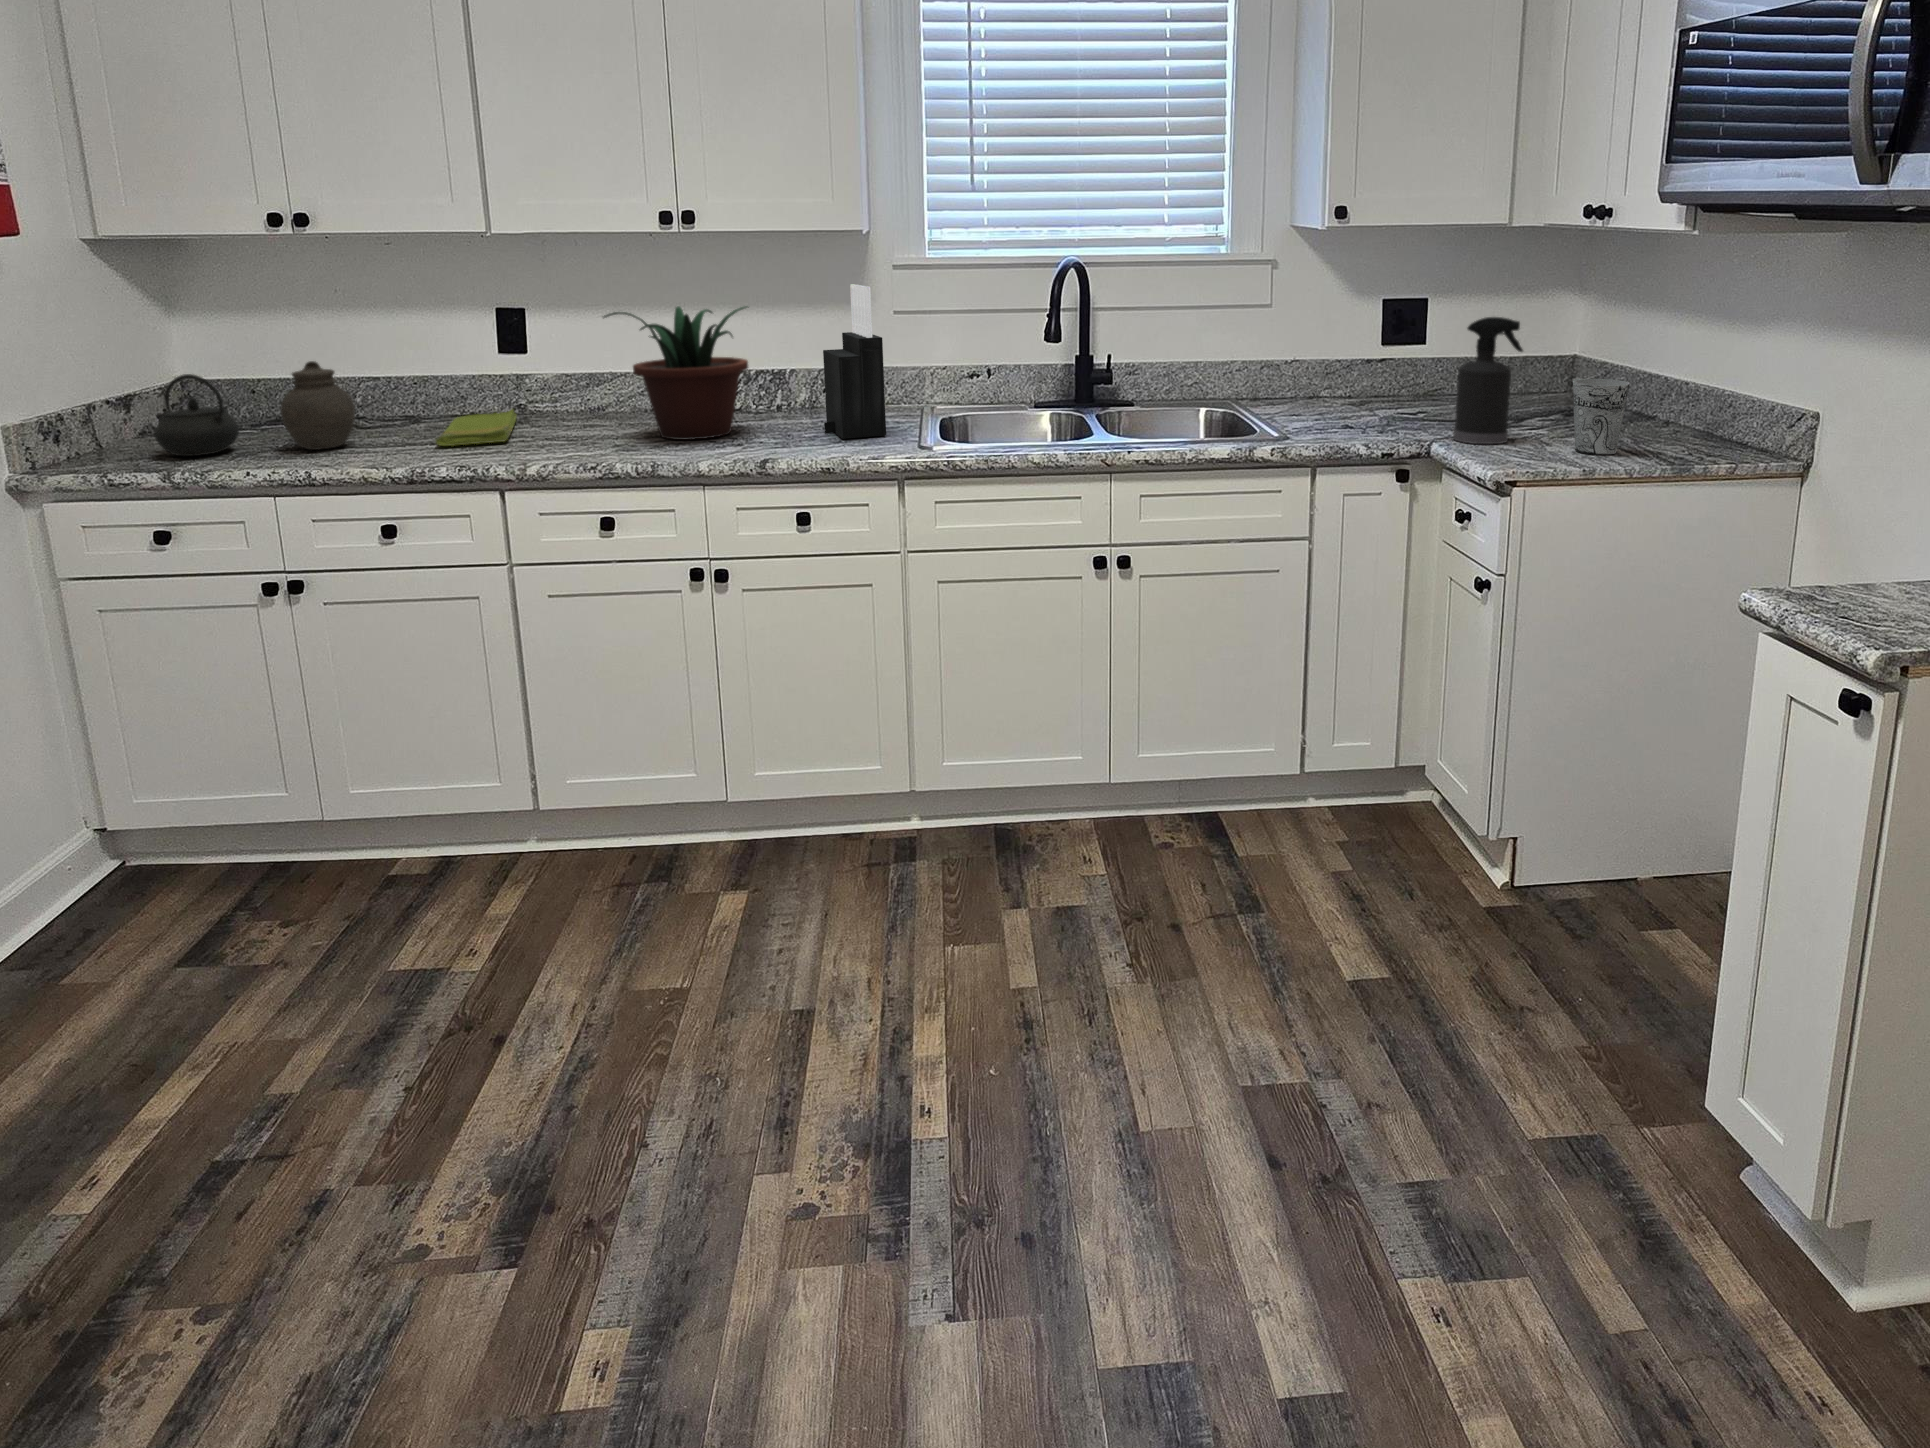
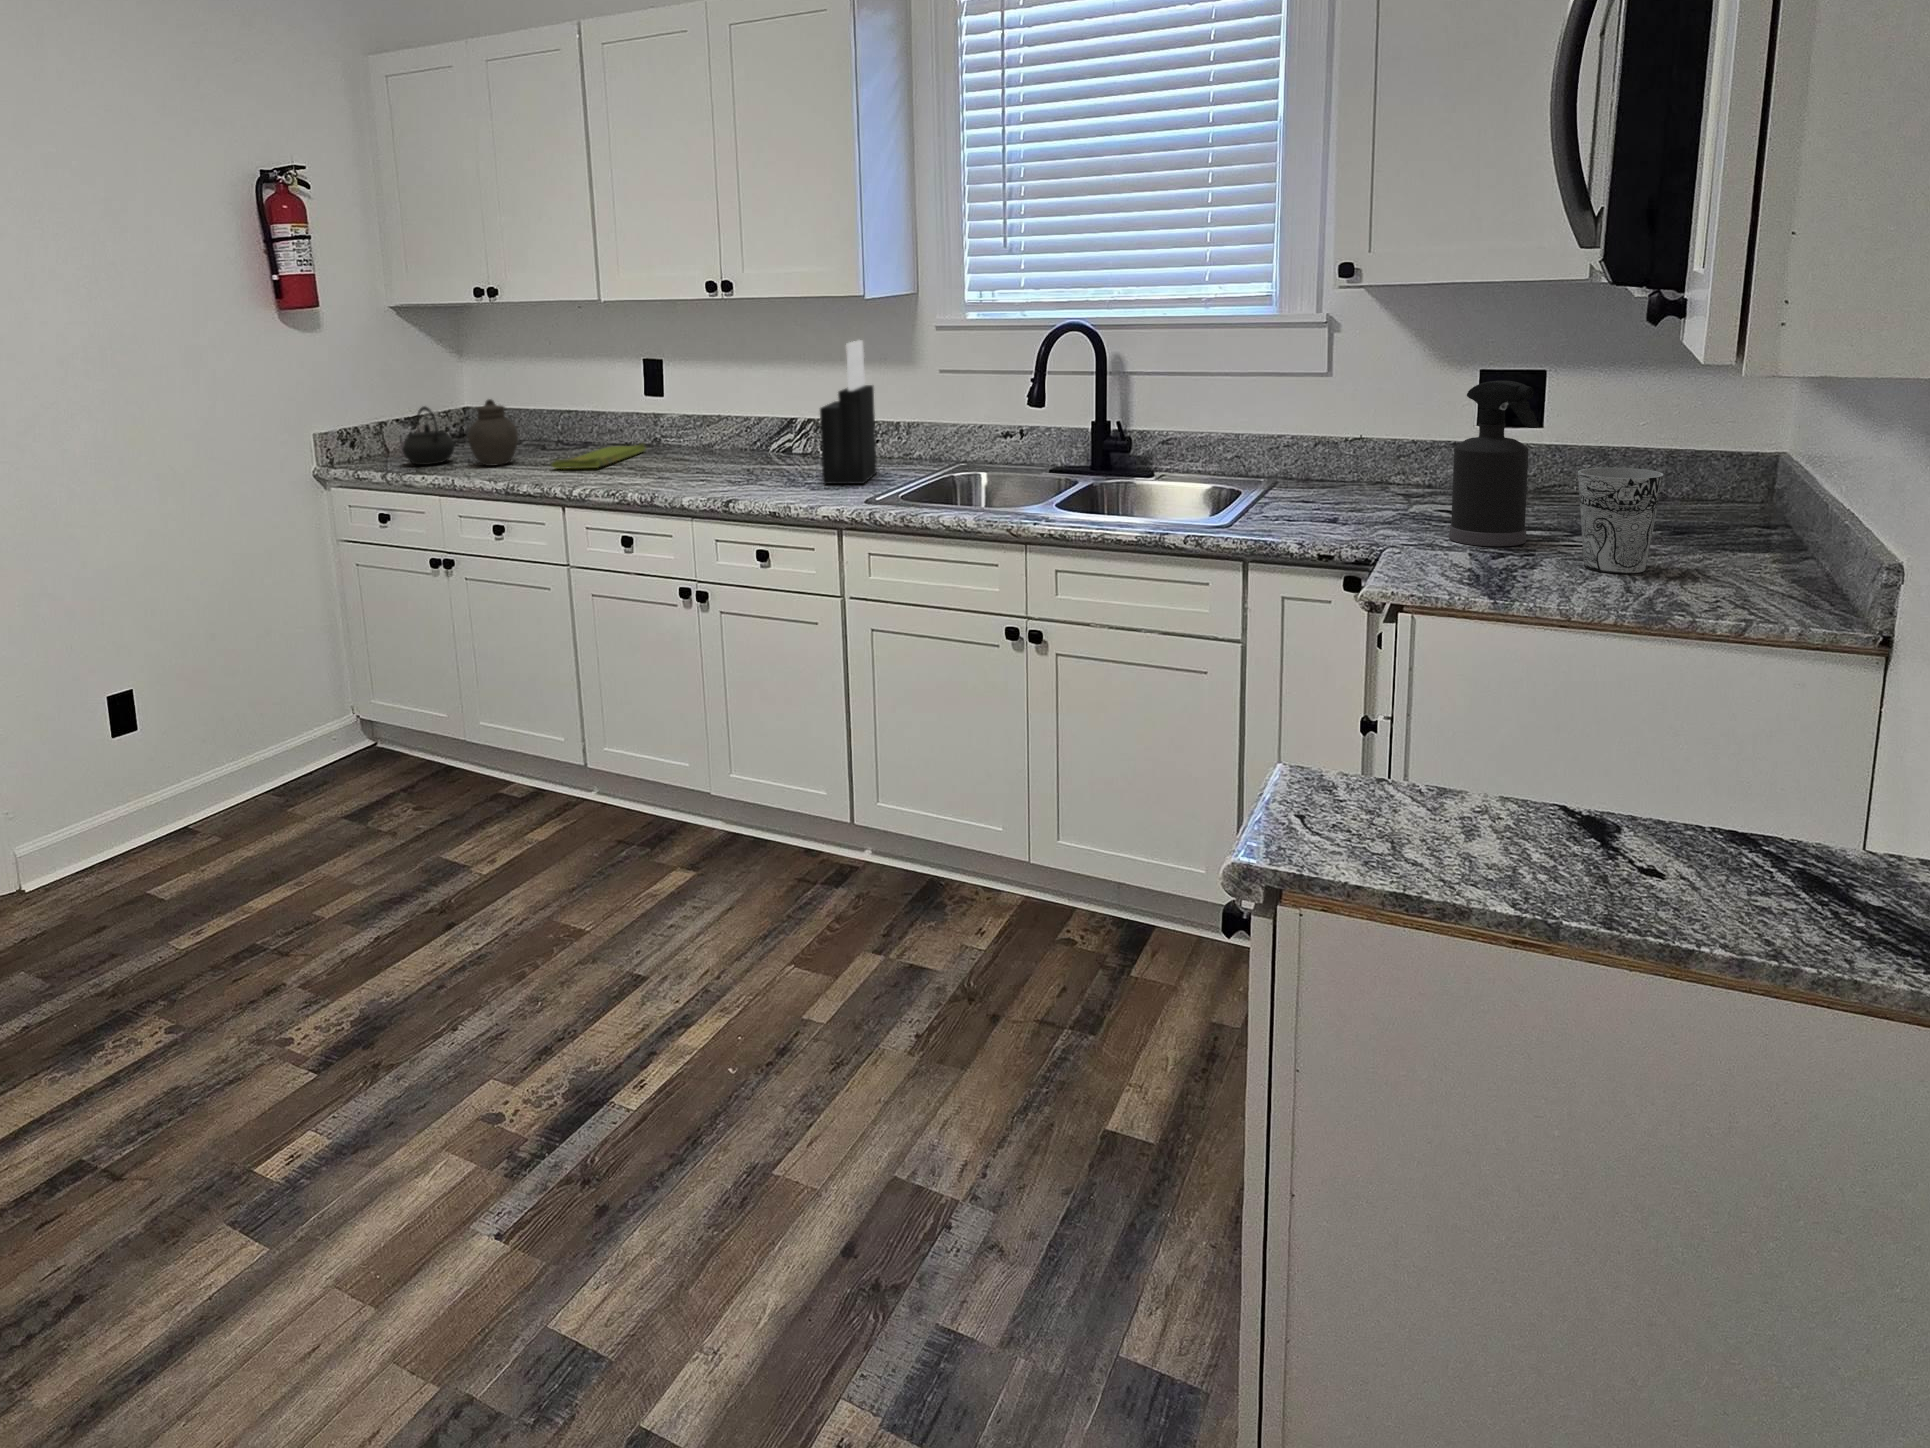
potted plant: present [604,306,748,440] -> none [657,360,786,476]

